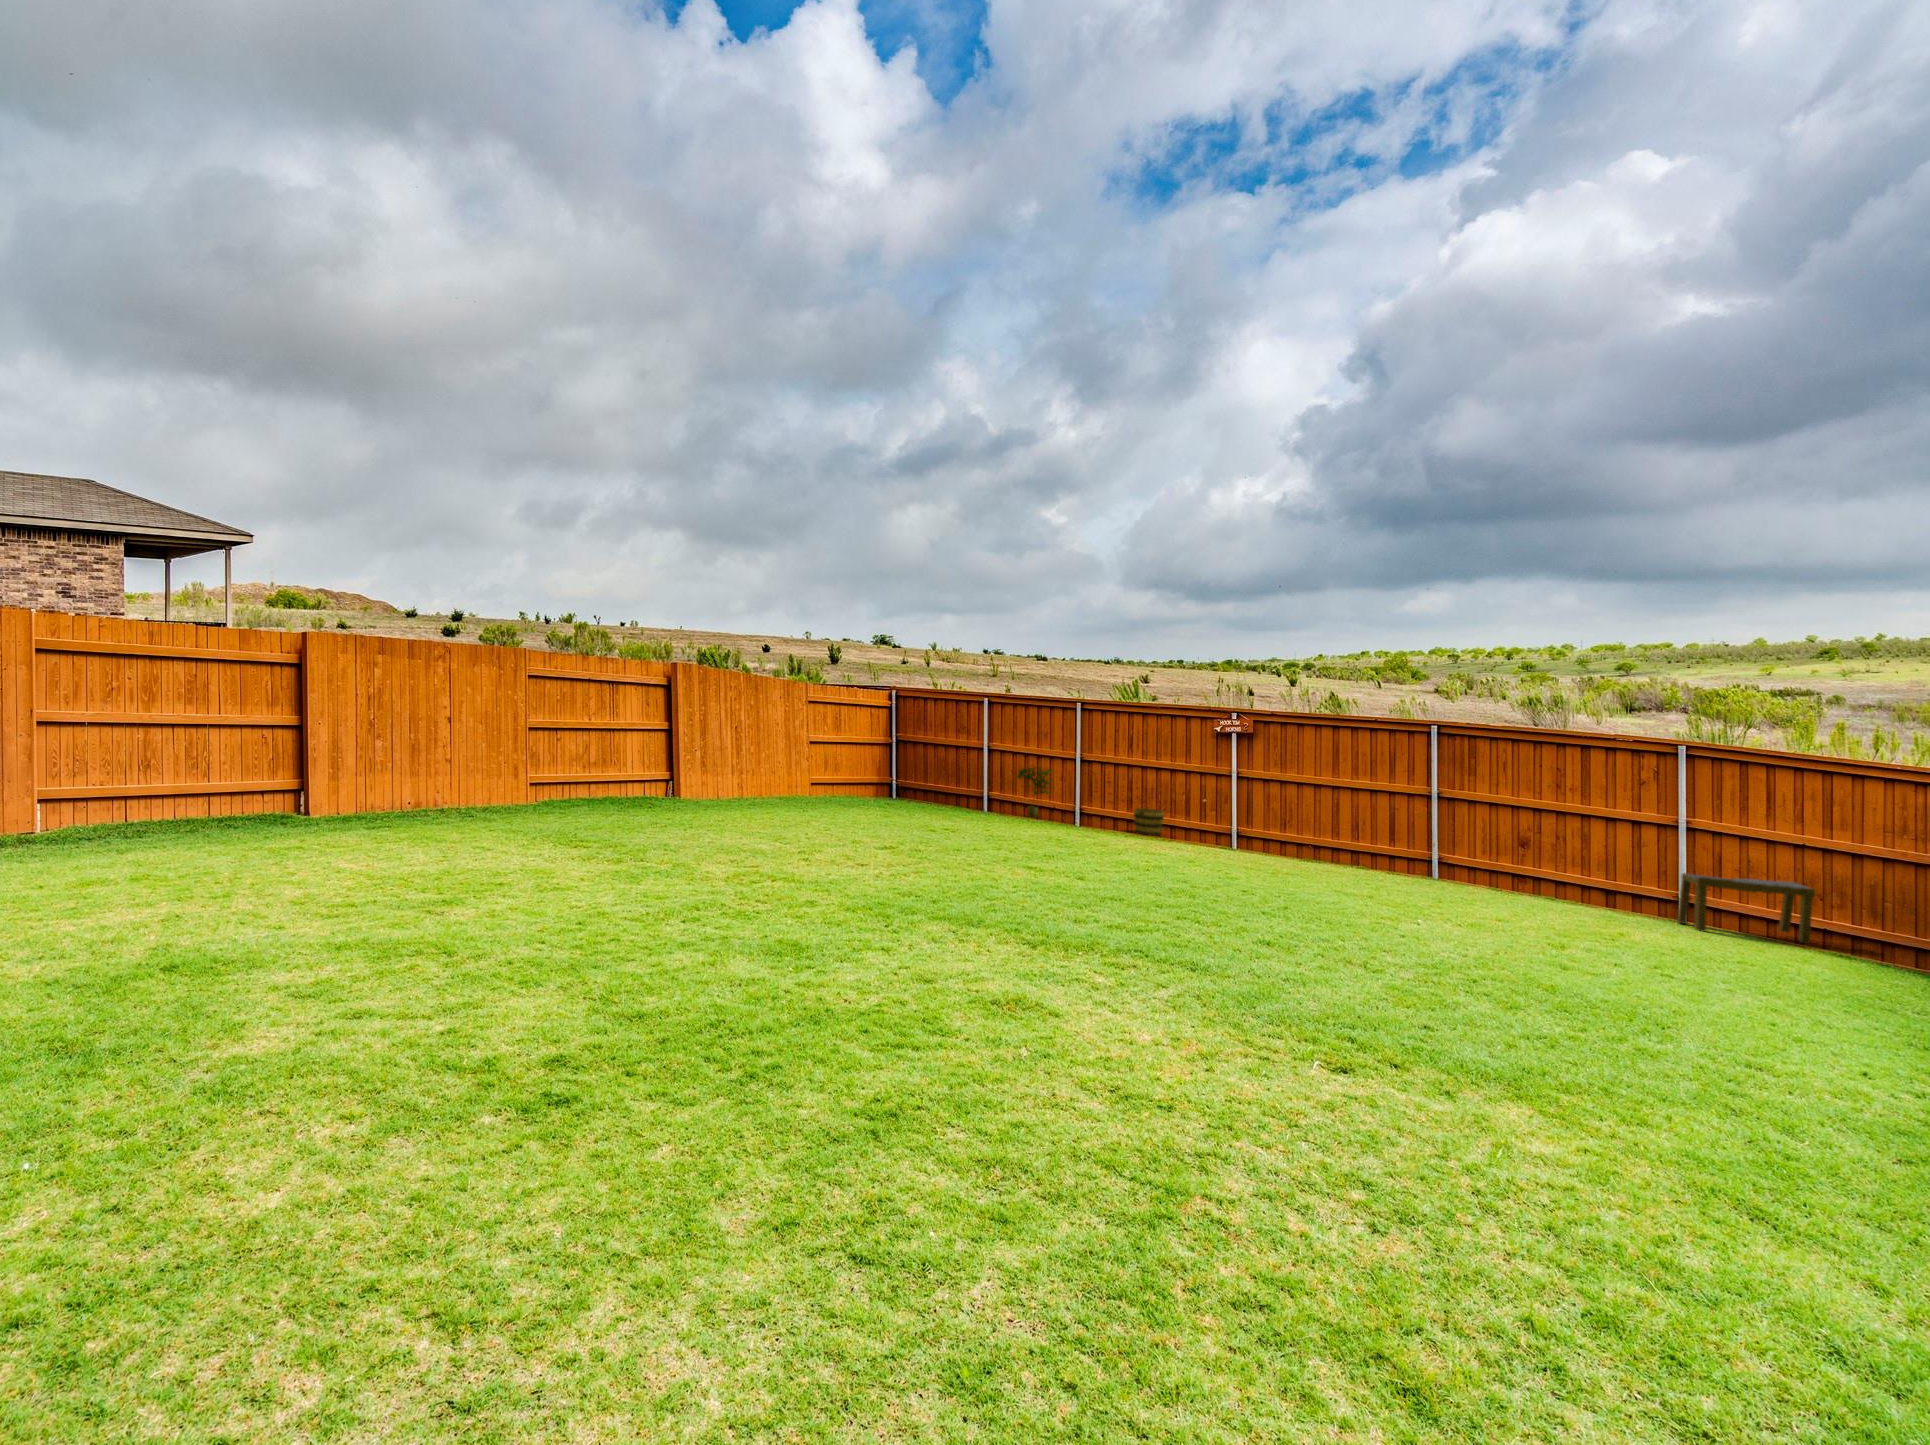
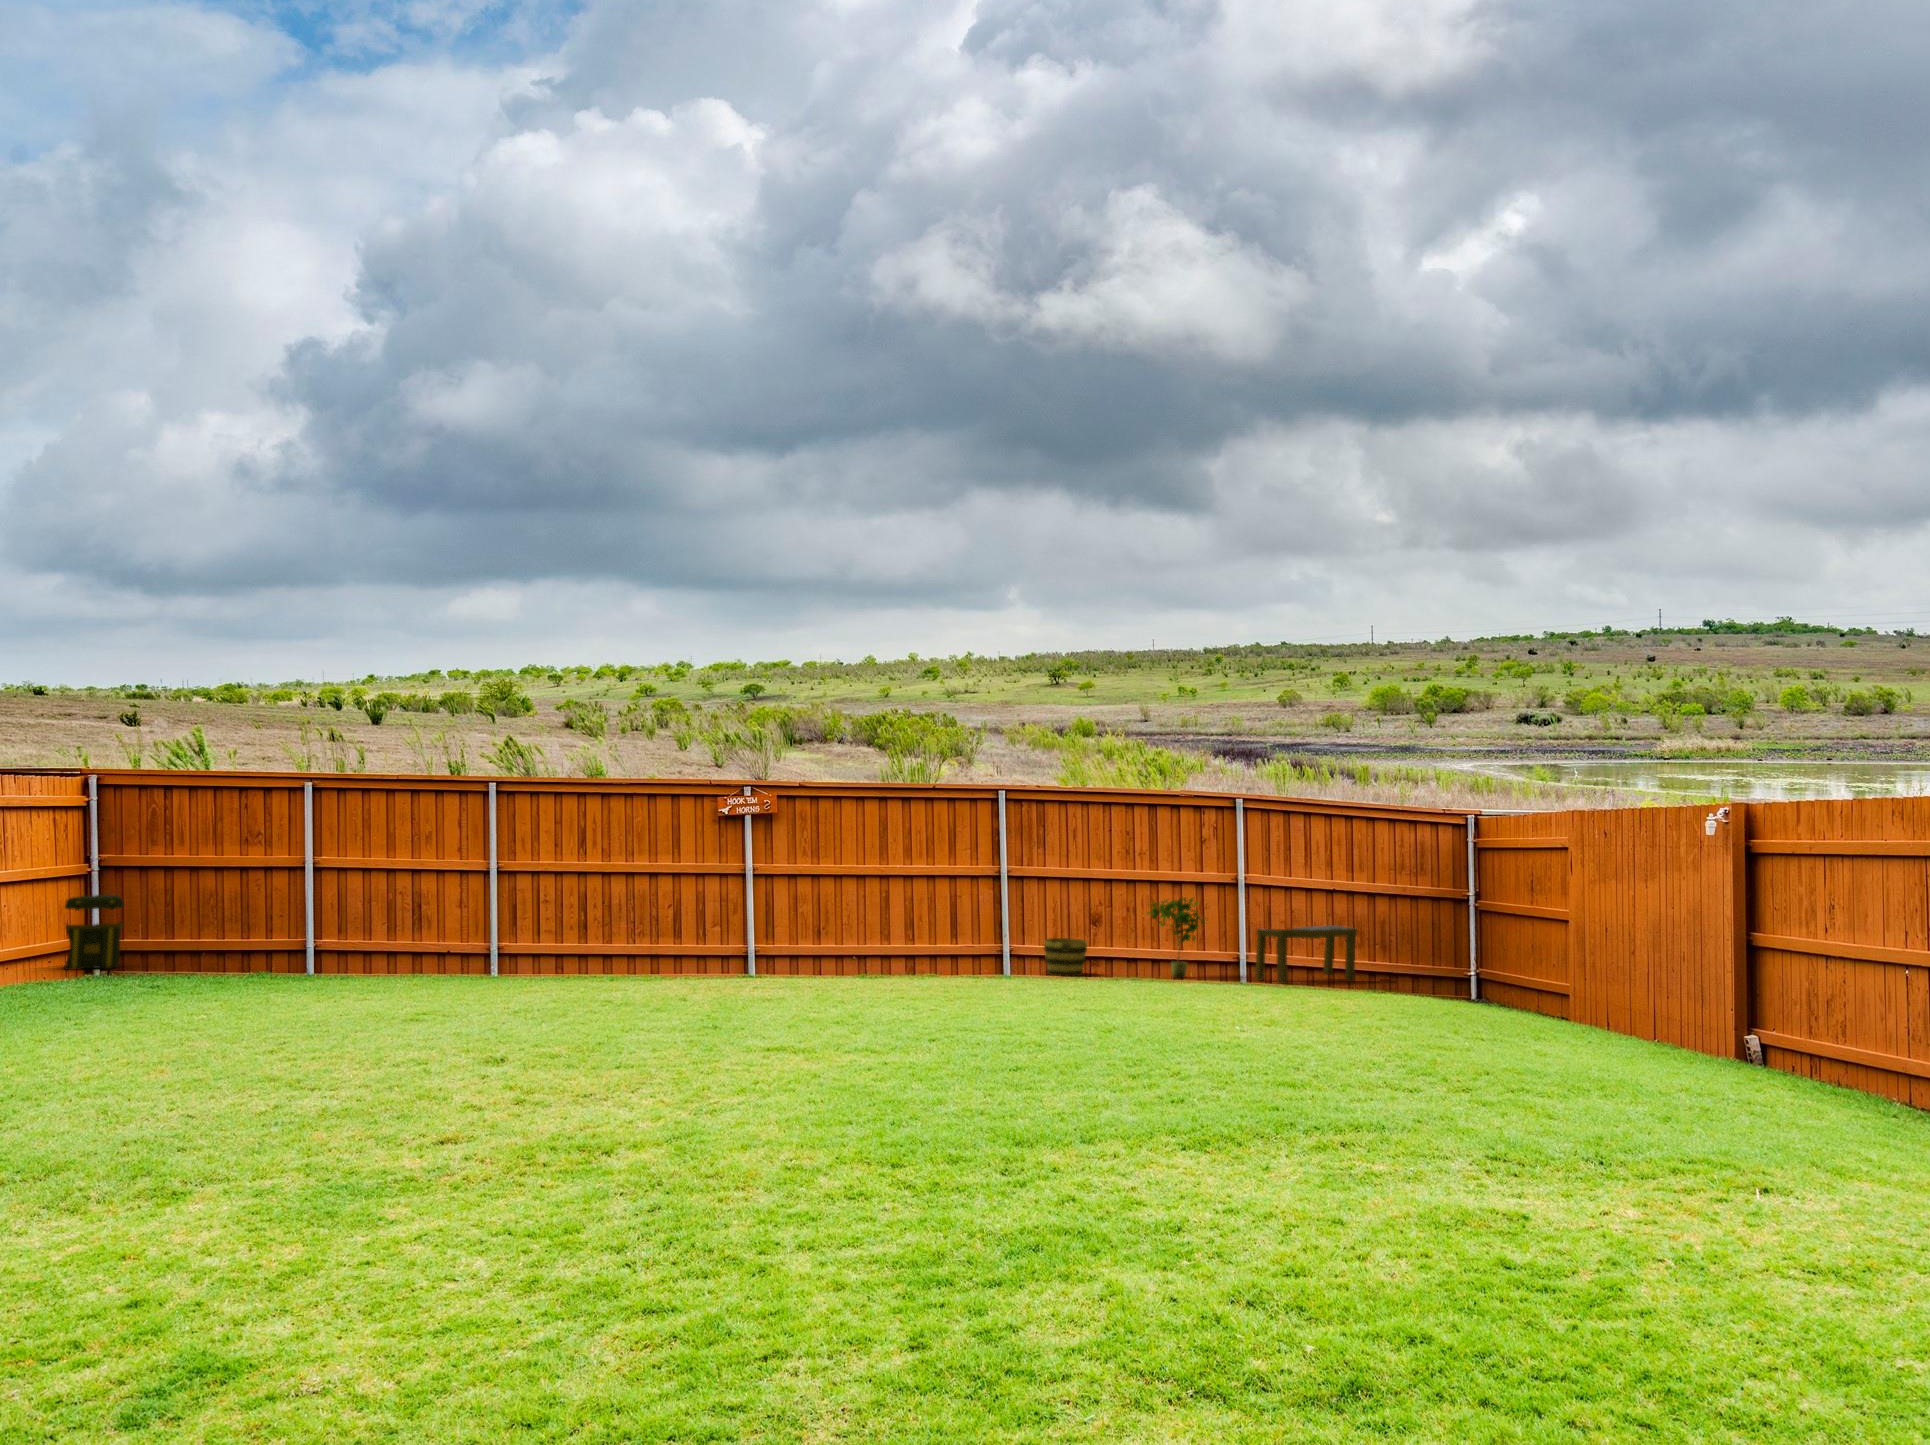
toolbox: none [872,755,903,796] -> present [64,894,124,970]
potted plant: present [1017,767,1052,817] -> present [1146,898,1206,978]
bucket: present [1134,808,1164,836] -> present [1044,938,1087,976]

